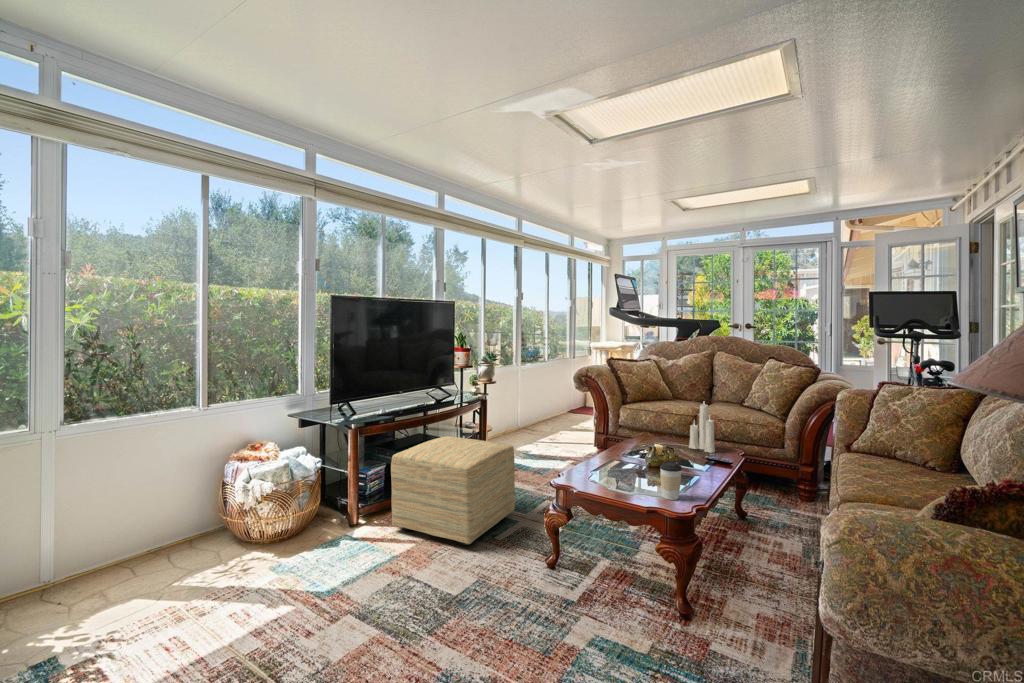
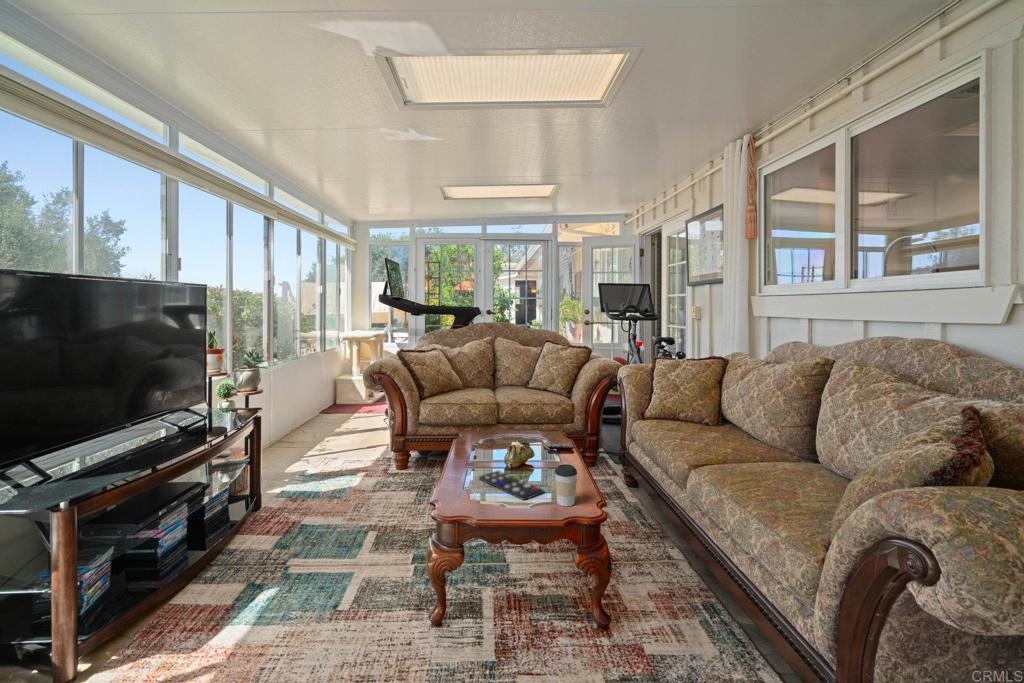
candle: present [689,404,715,453] -> none [519,385,545,441]
ottoman: present [391,436,515,545] -> none [149,478,344,654]
remote control: none [615,464,659,487] -> present [479,471,543,500]

